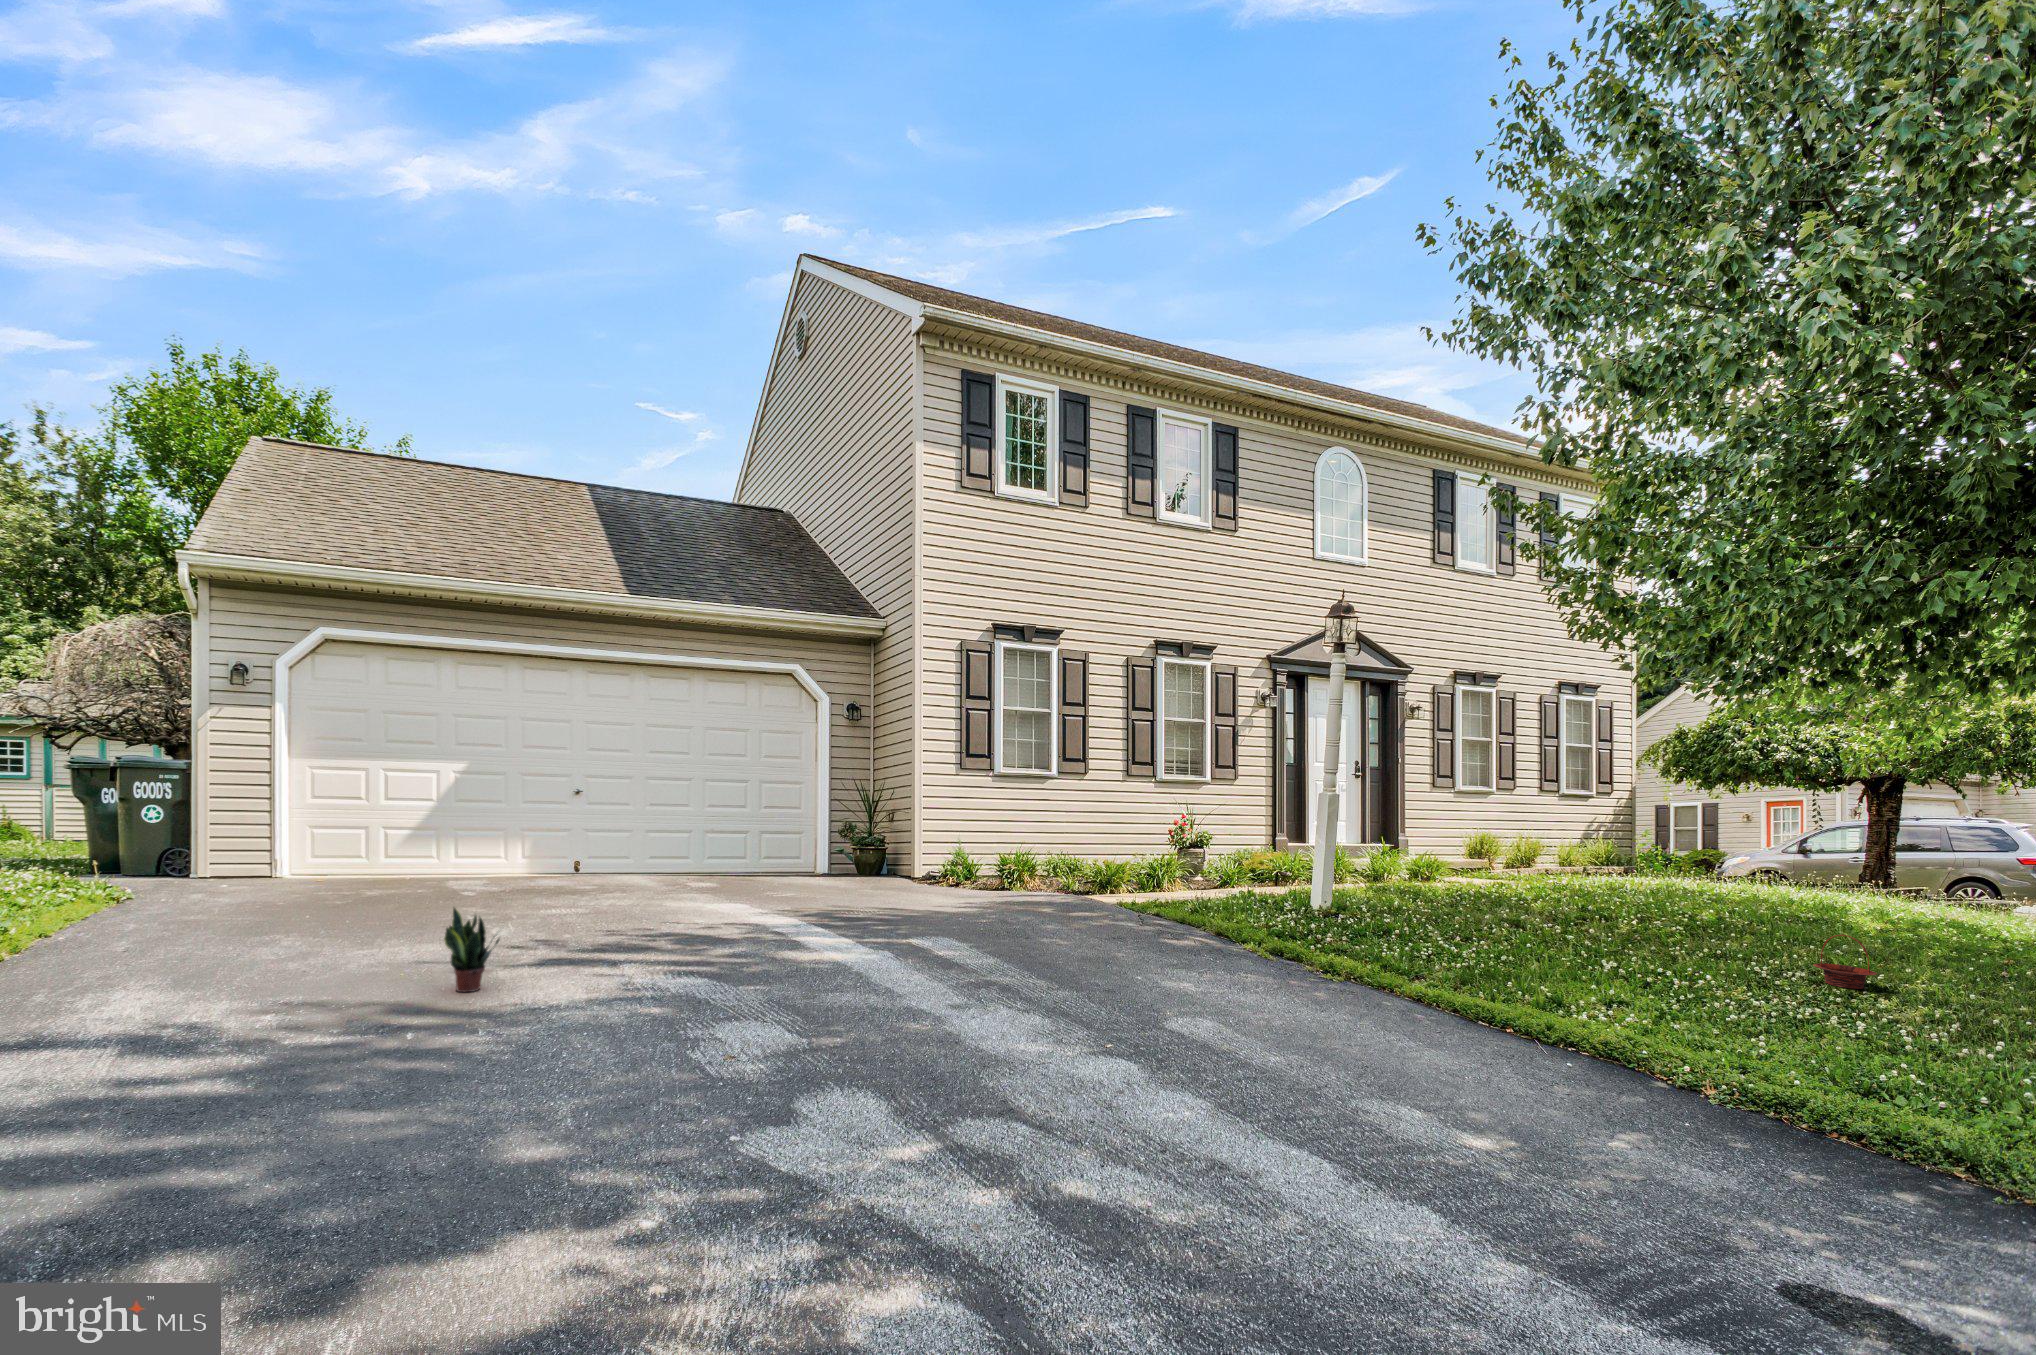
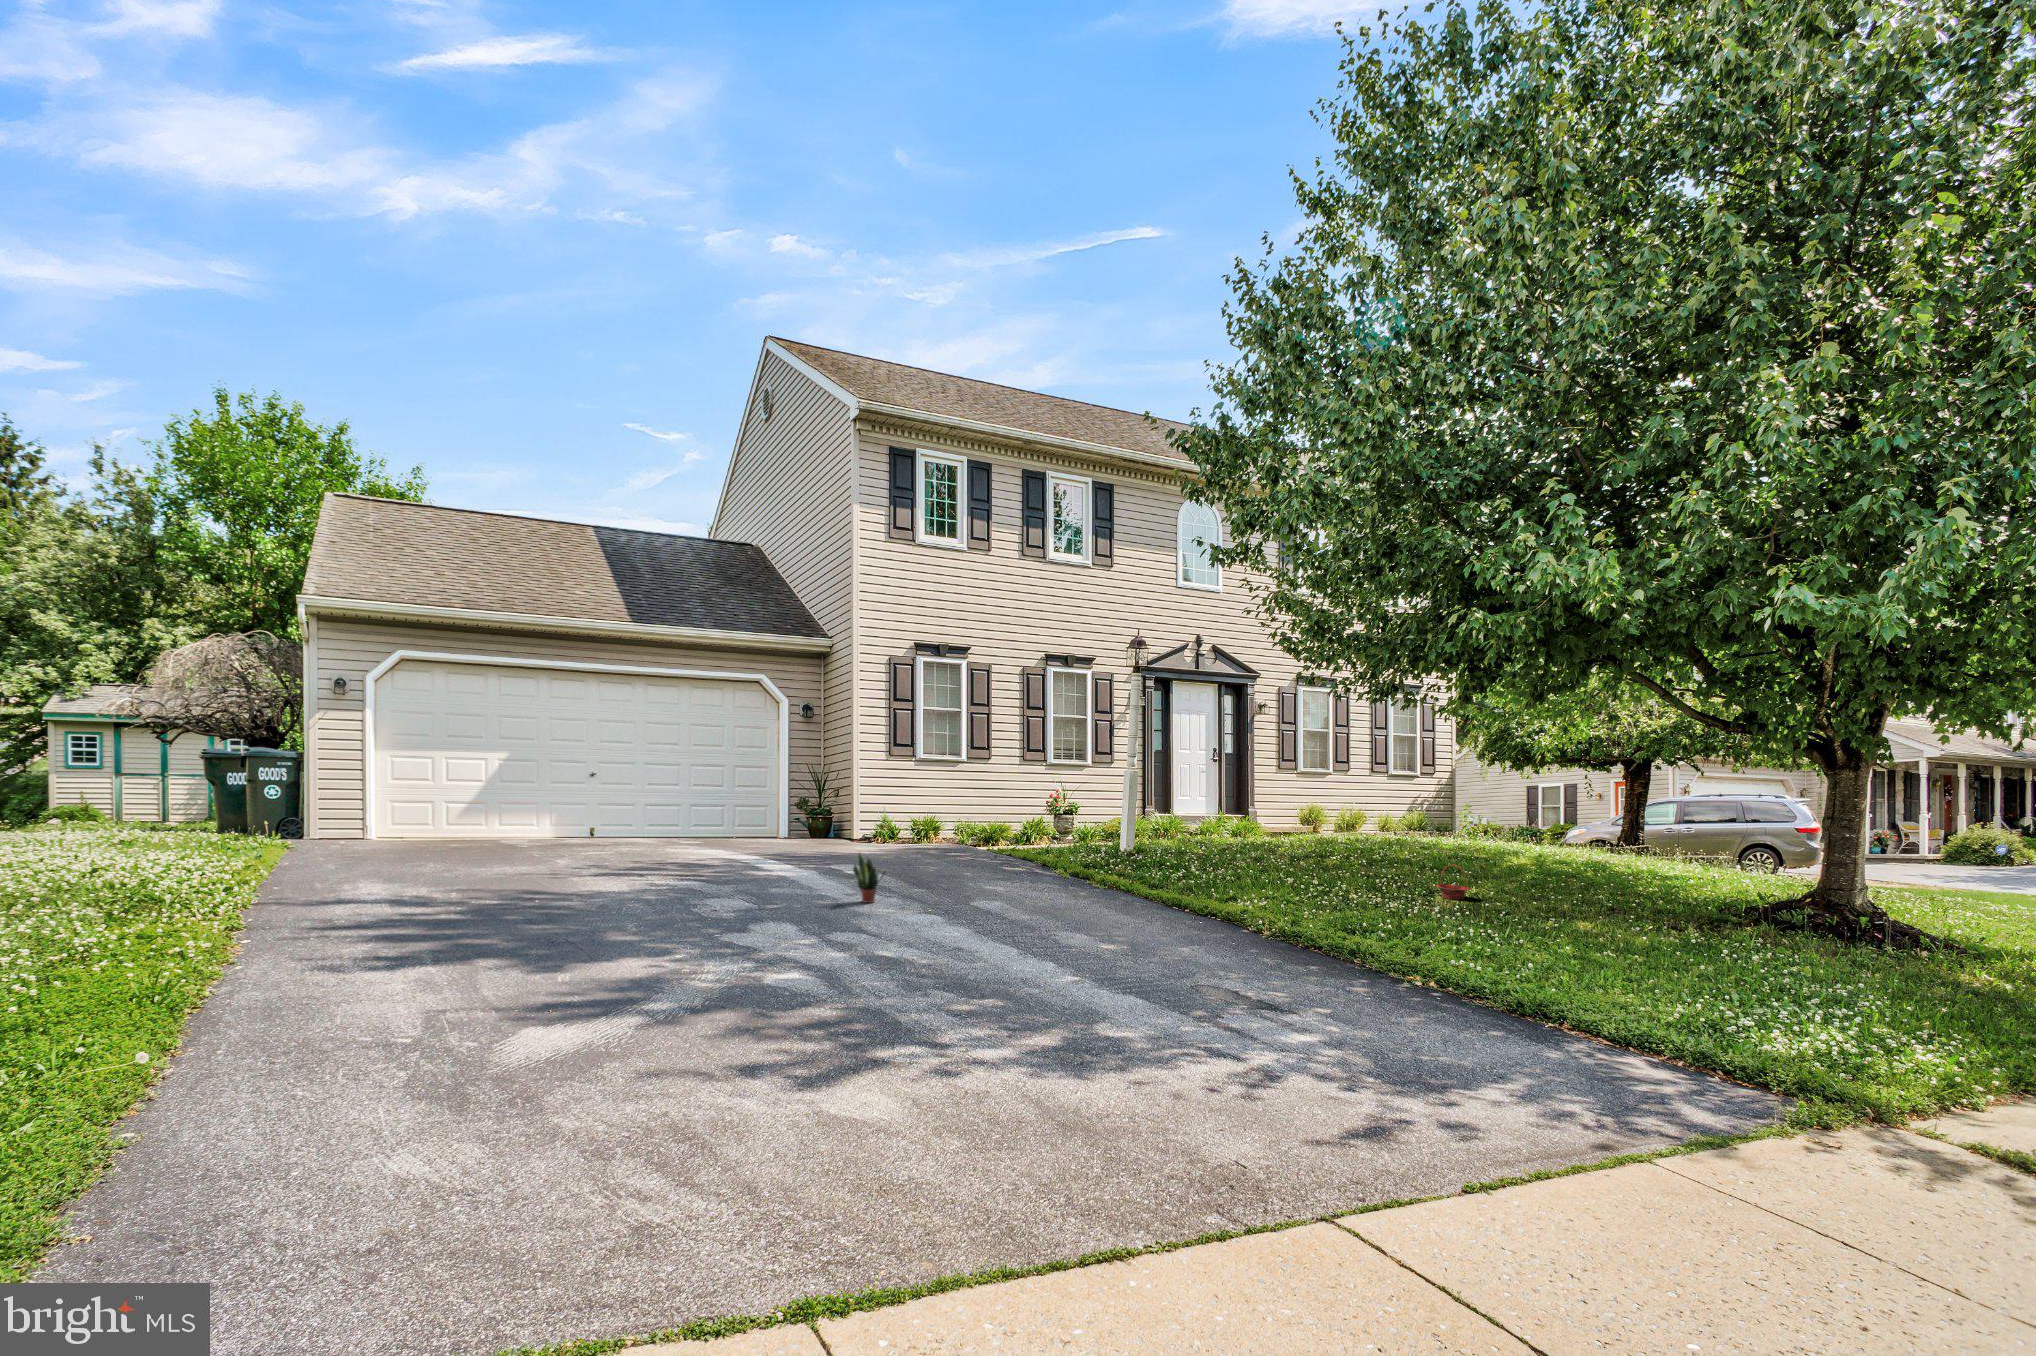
potted plant: present [444,908,500,992] -> present [853,852,886,903]

